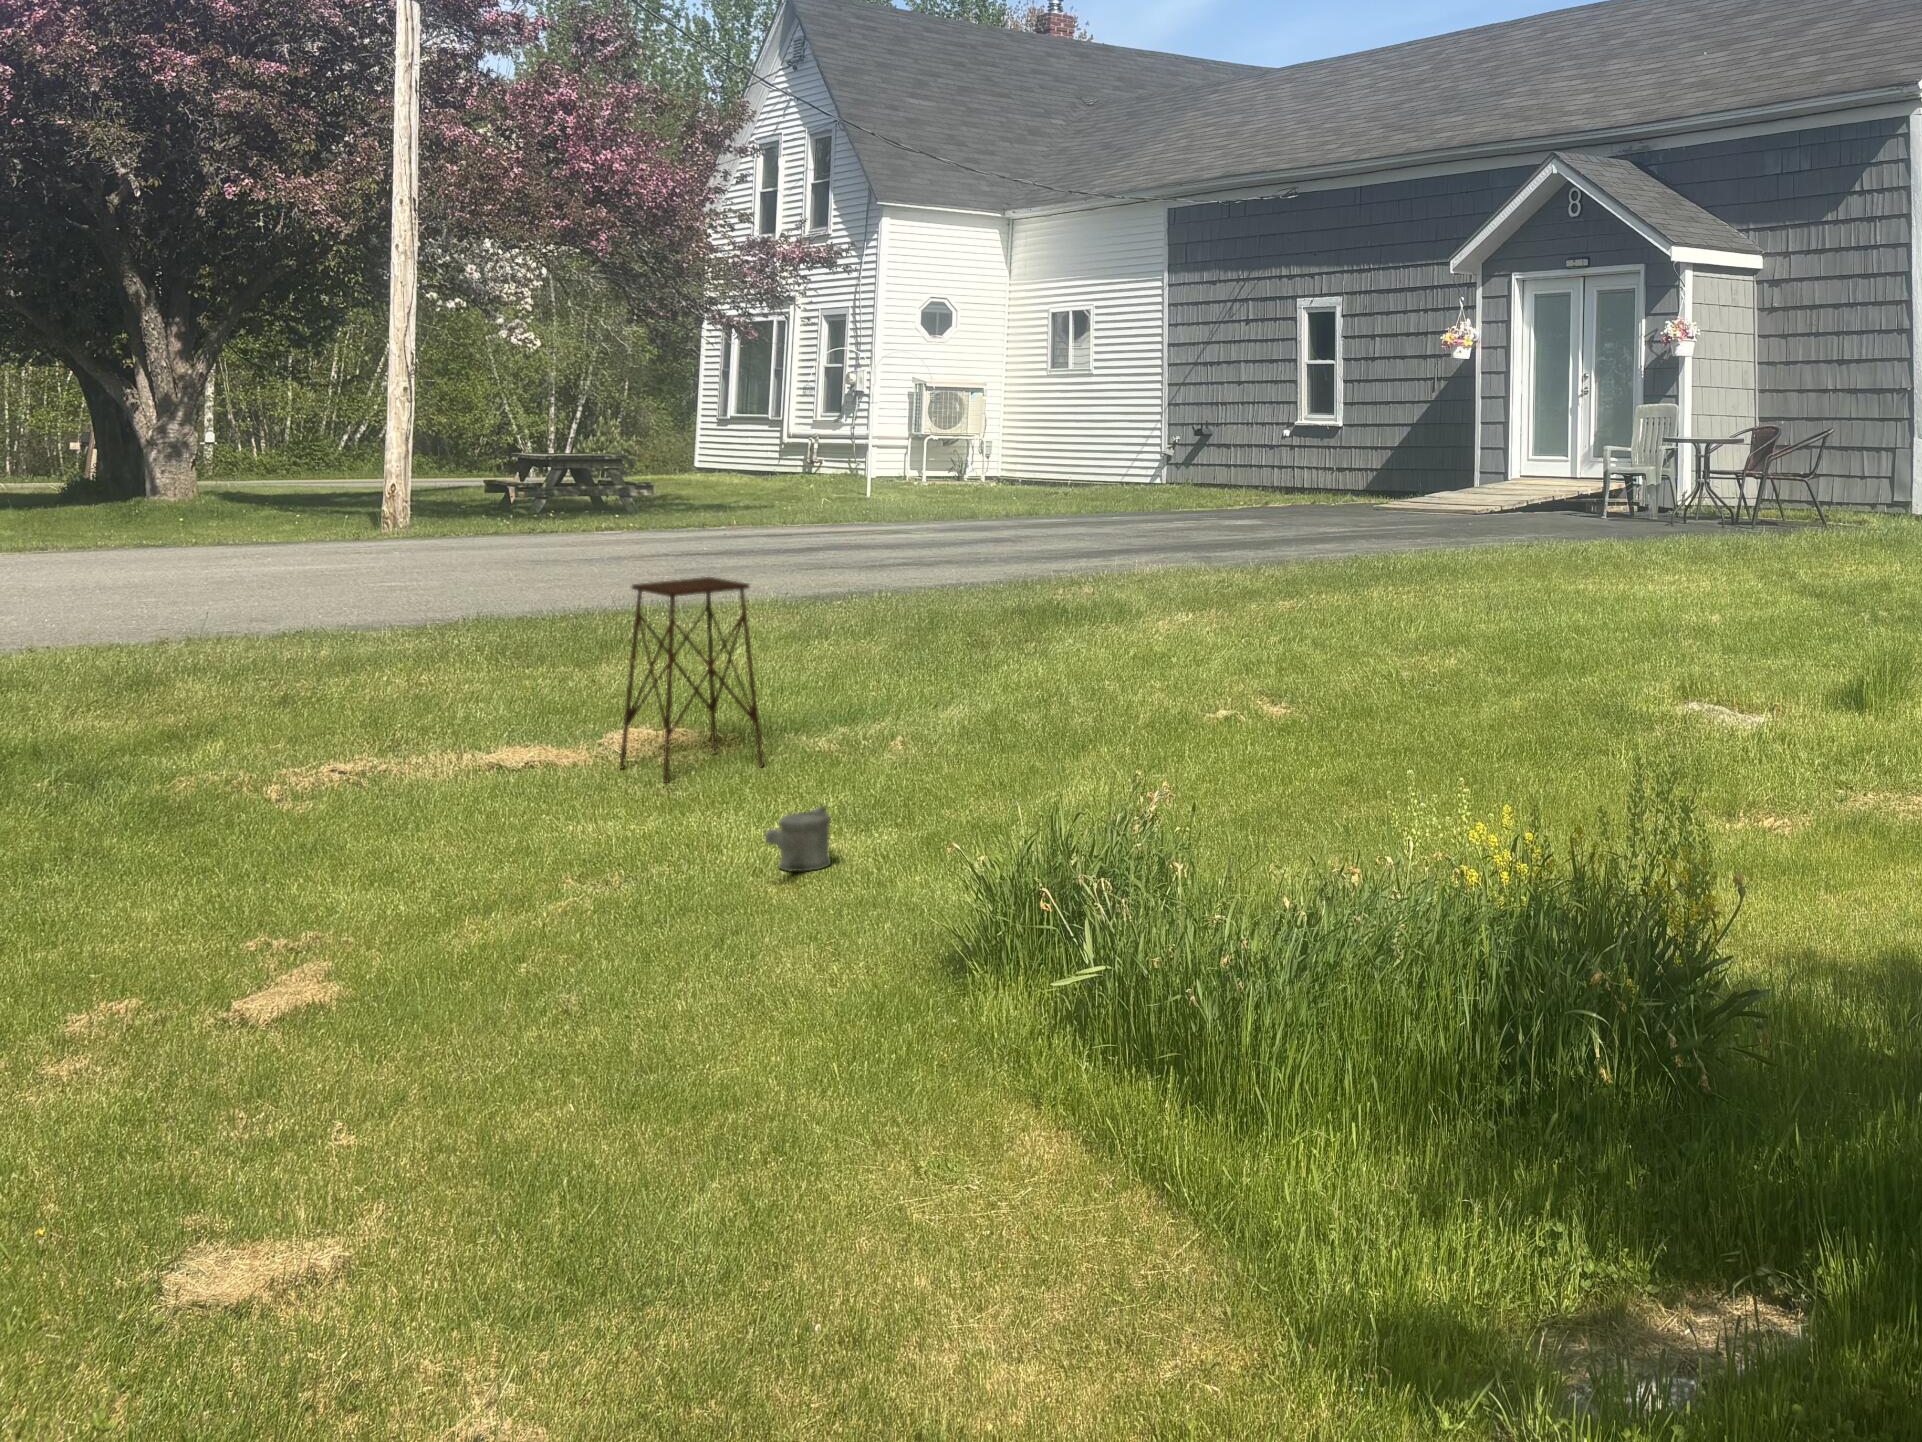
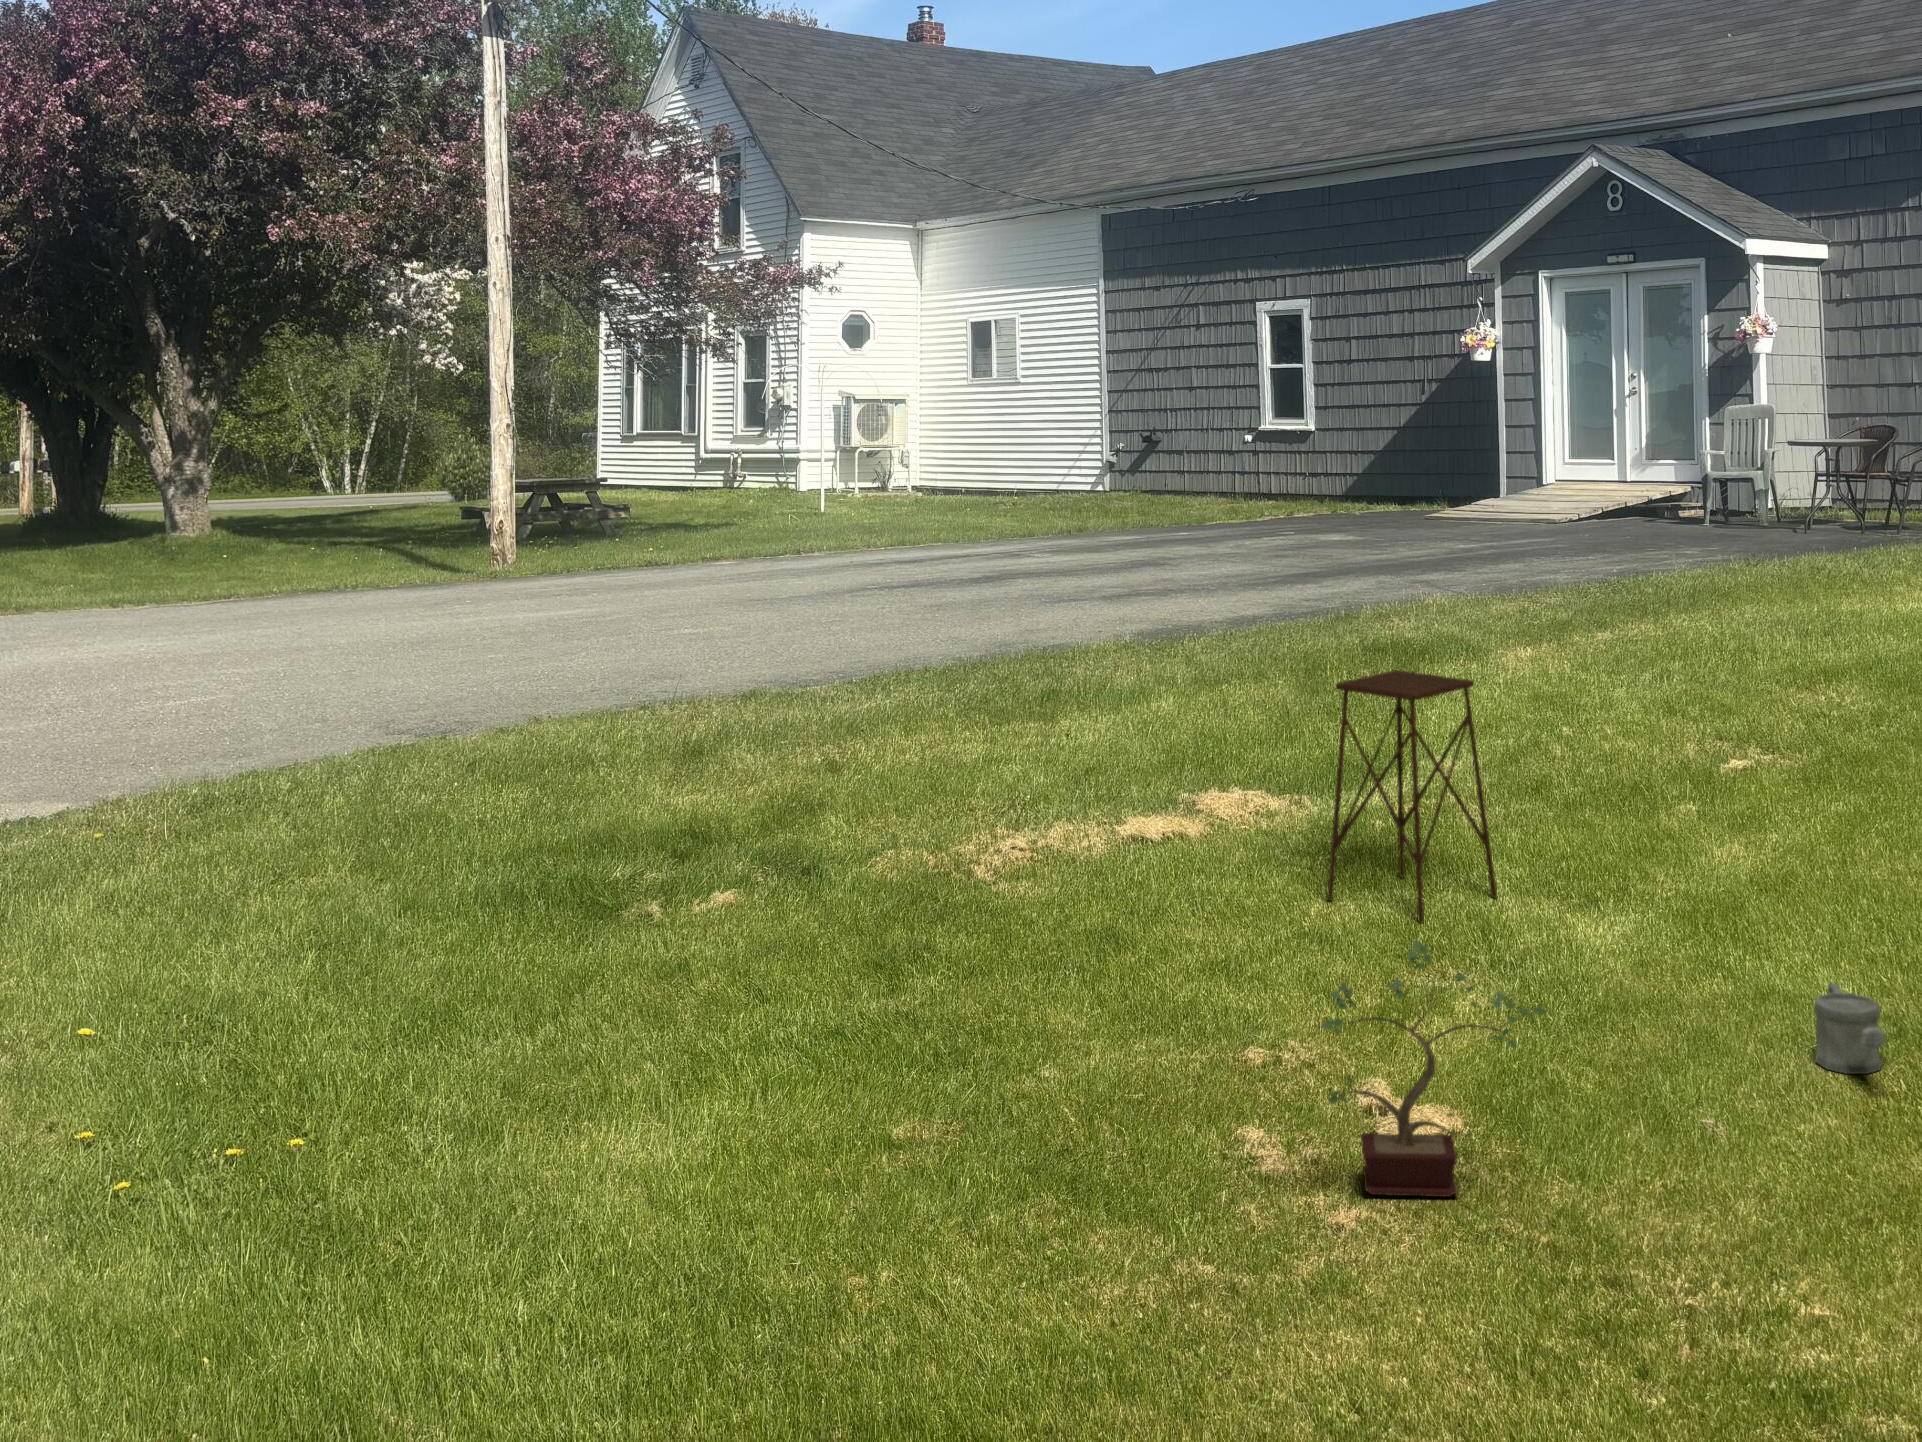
potted plant: none [231,742,399,941] -> present [1321,940,1547,1197]

